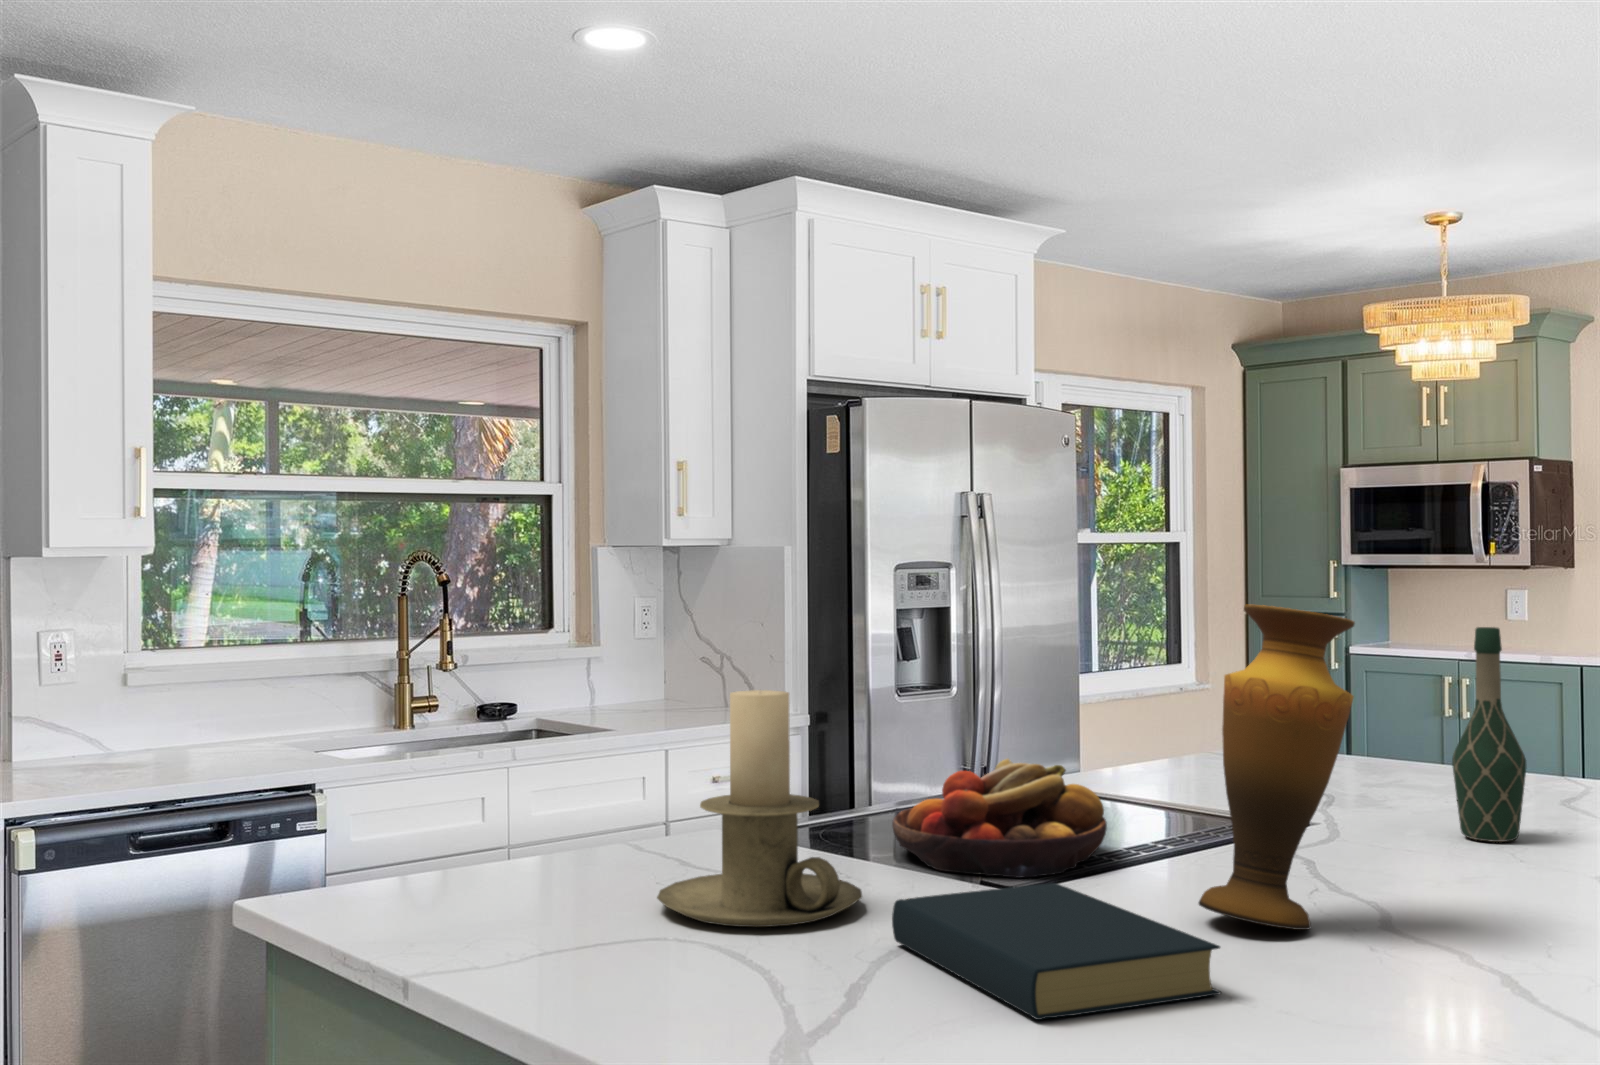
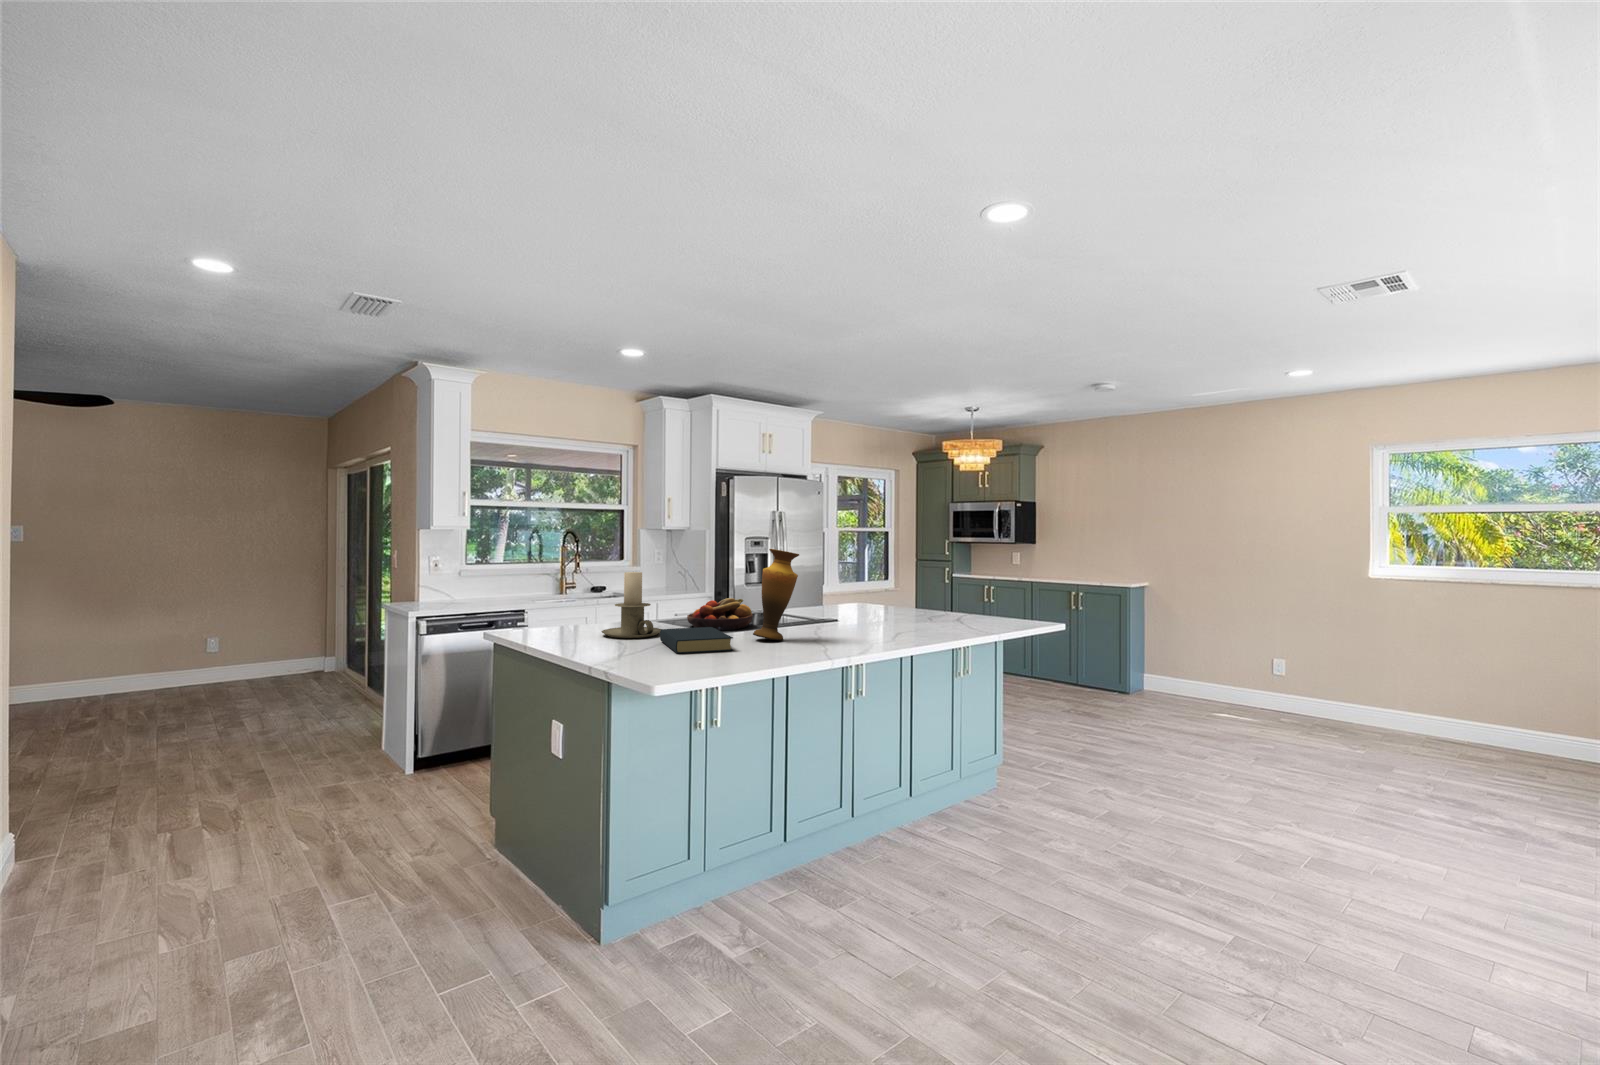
wine bottle: present [1452,627,1526,842] -> none [870,559,891,626]

